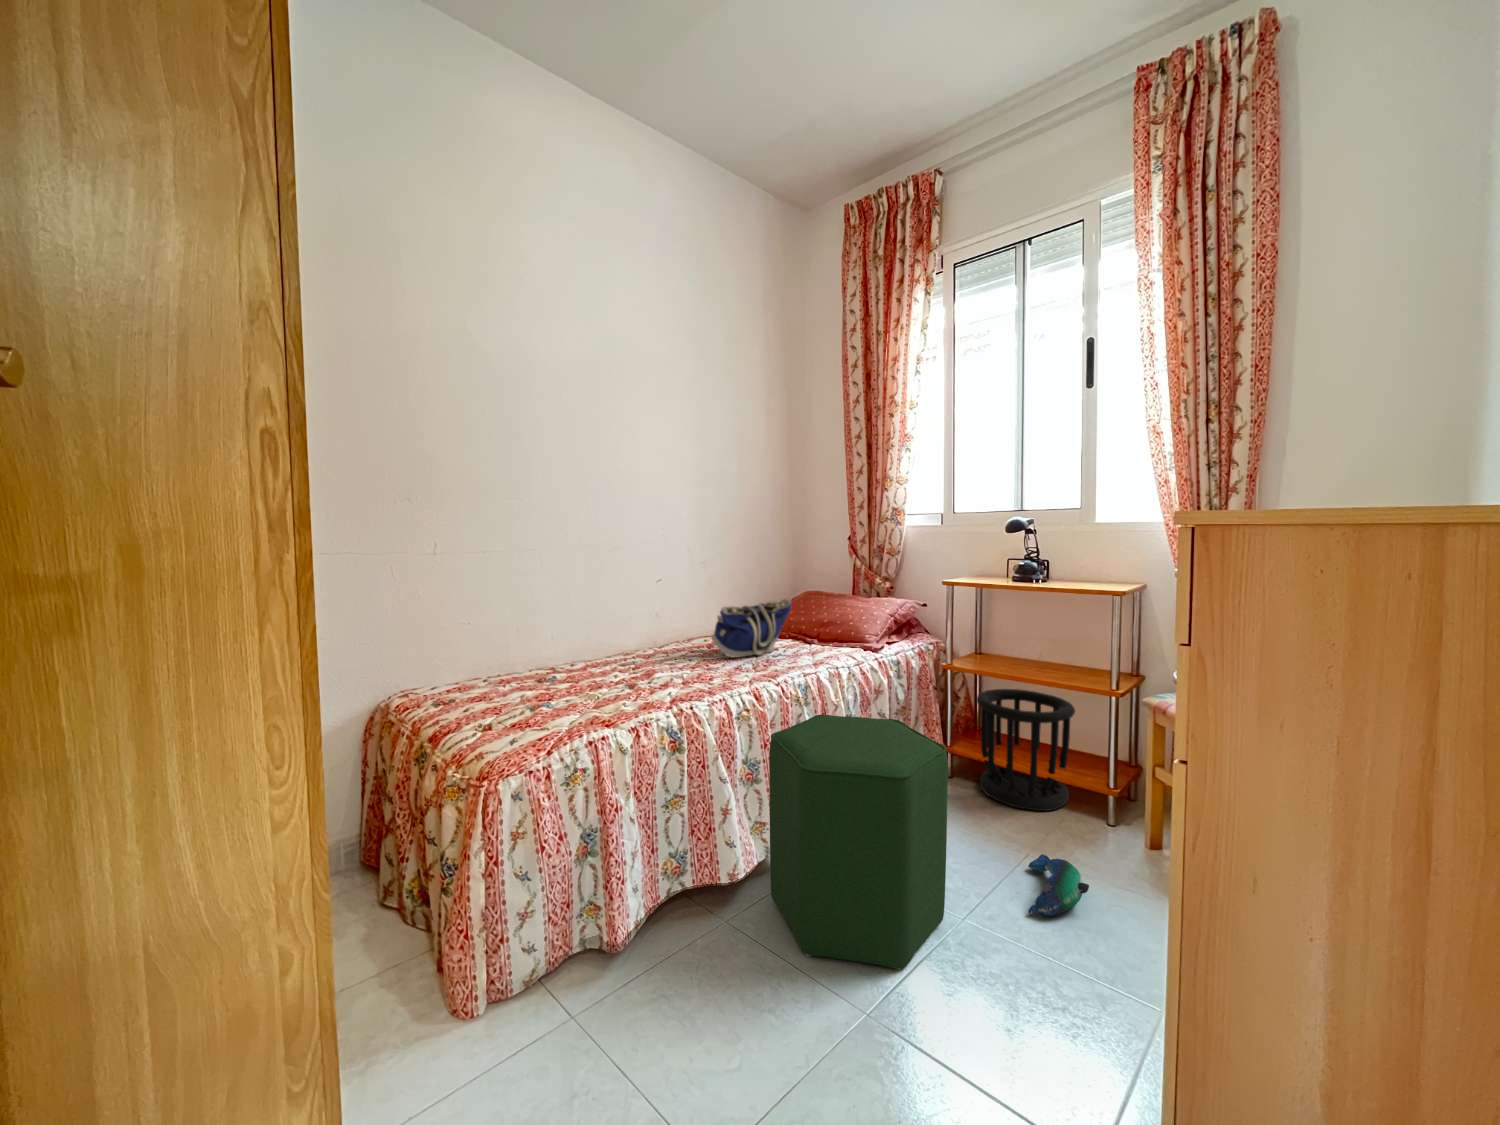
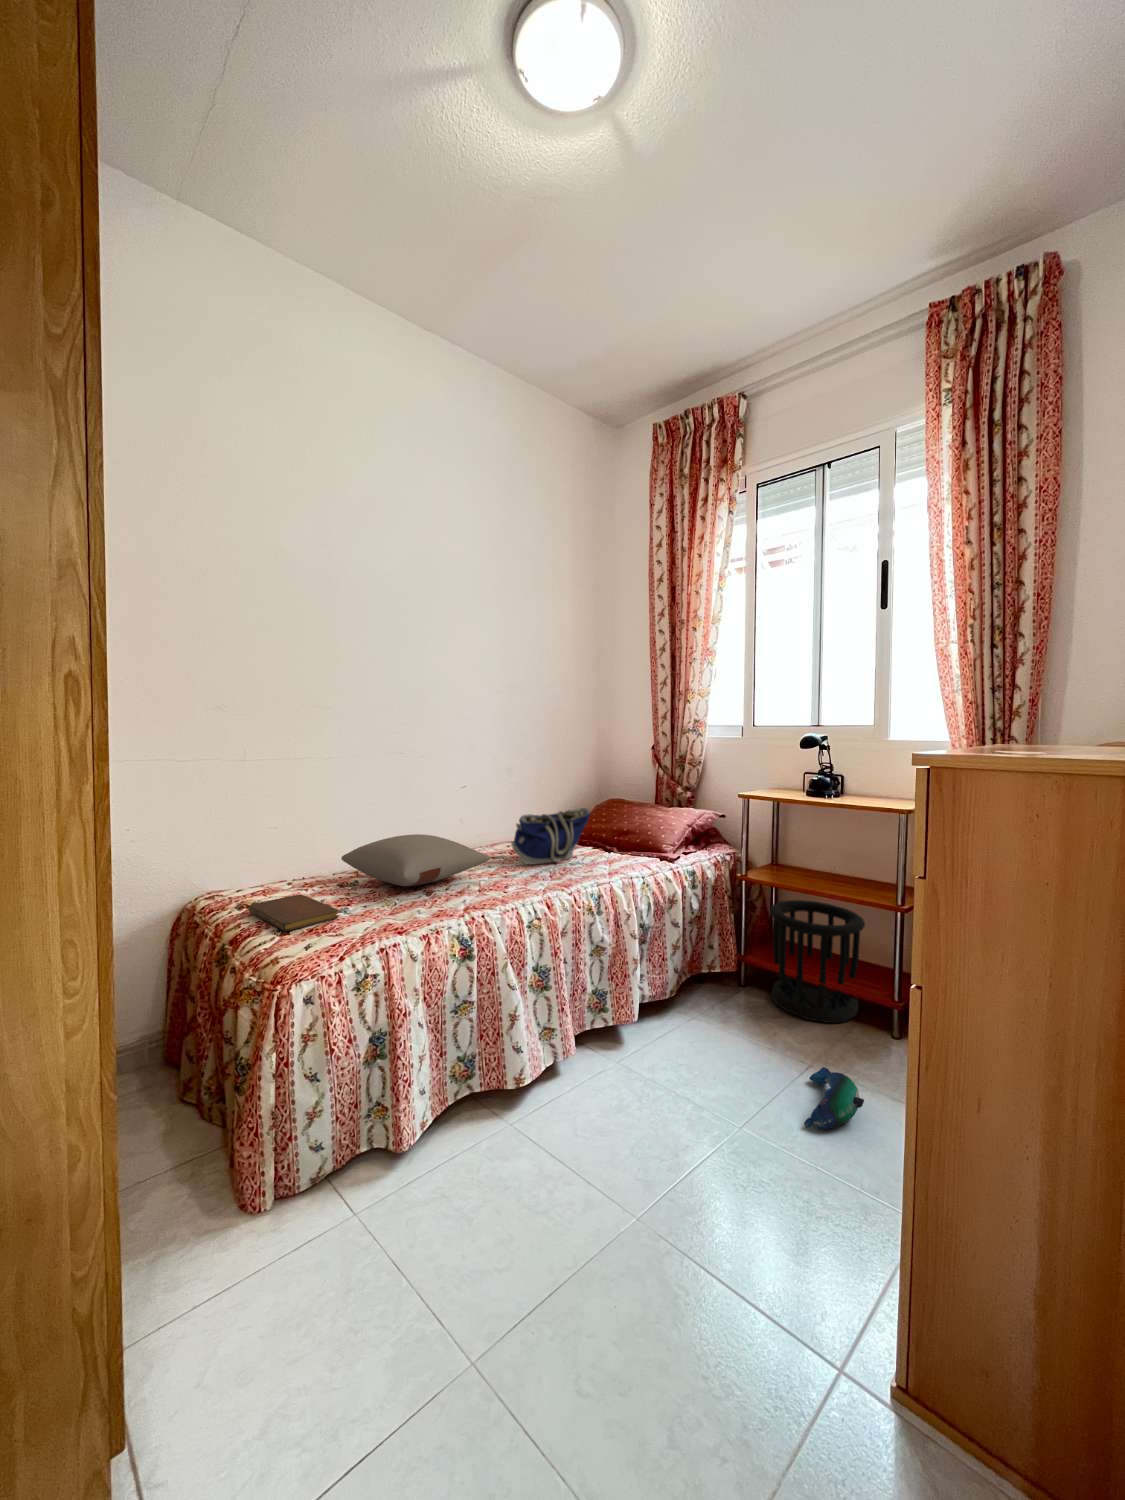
pillow: none [538,629,693,681] -> present [341,834,490,886]
notebook: none [446,691,540,727] -> present [249,894,338,931]
ottoman: present [769,715,948,970] -> none [555,925,726,1179]

